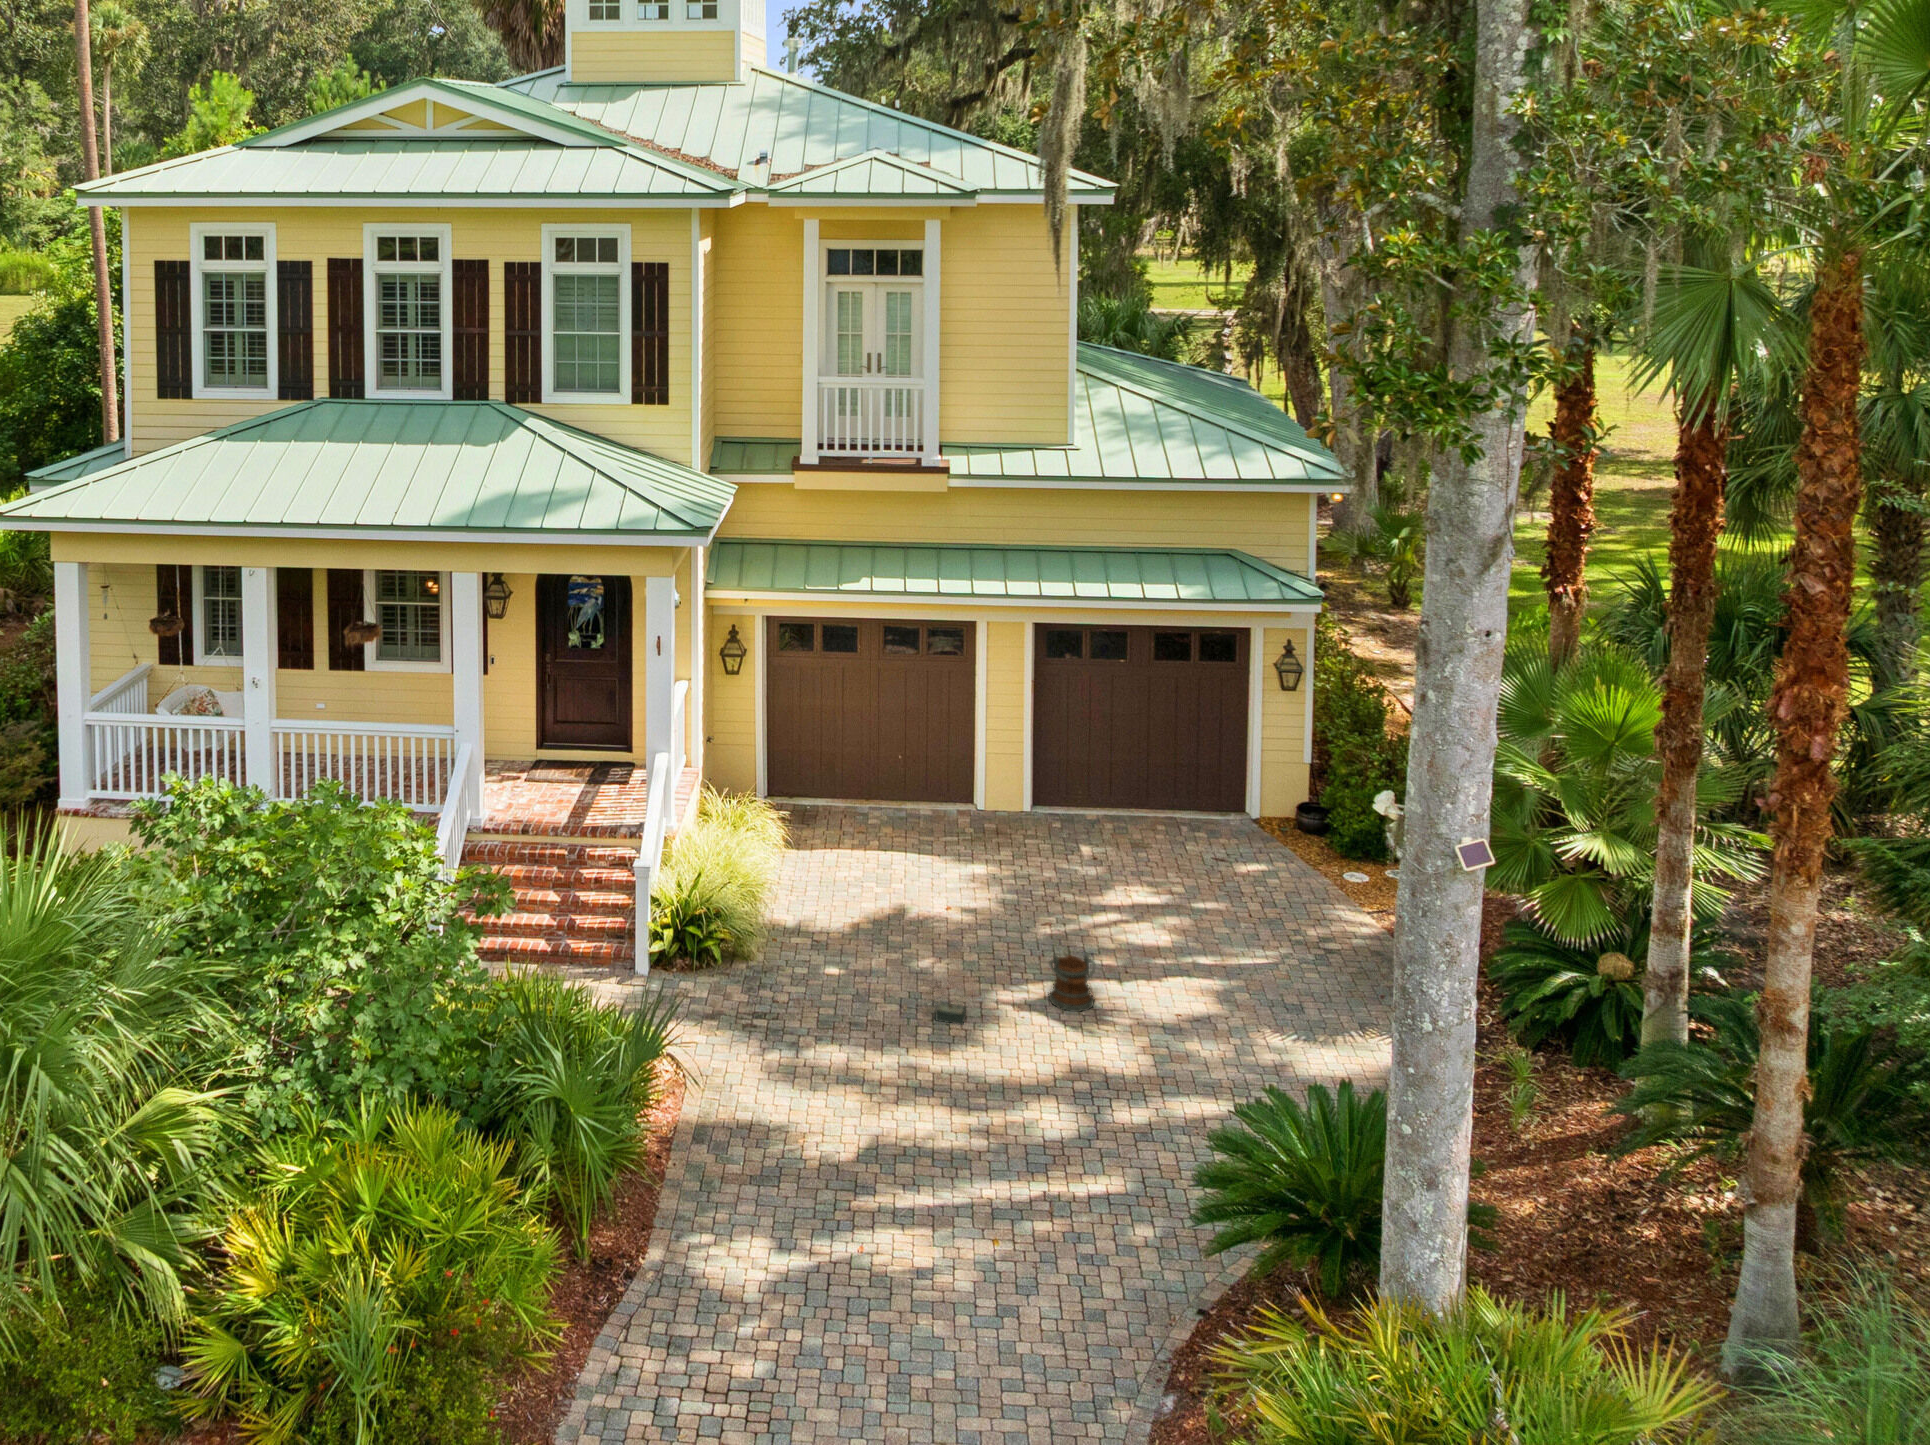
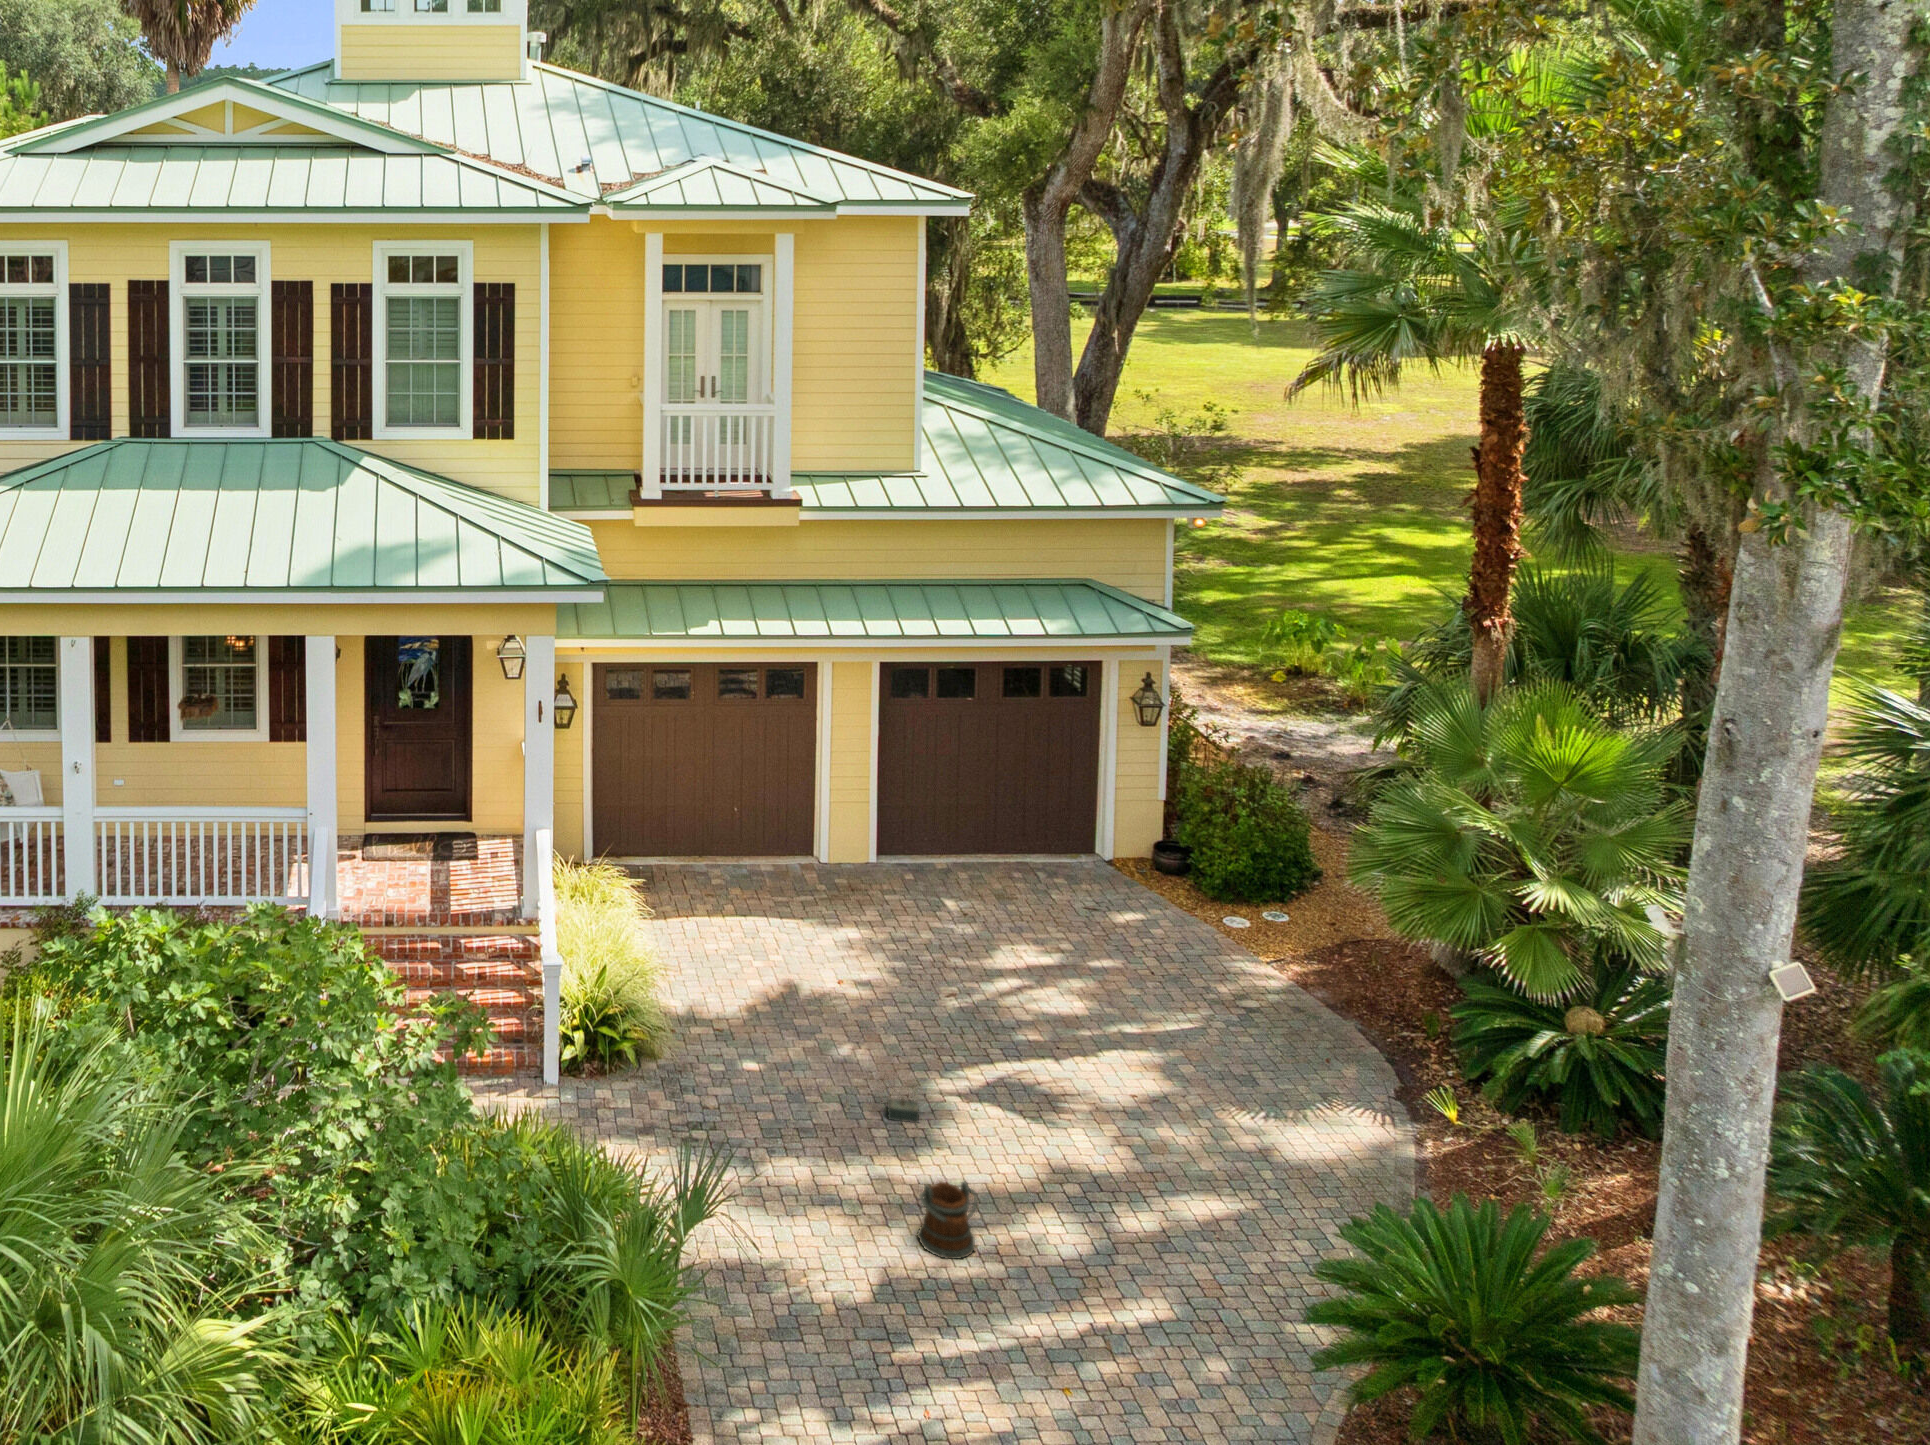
bucket: present [1048,955,1095,1012] -> present [917,1182,977,1259]

